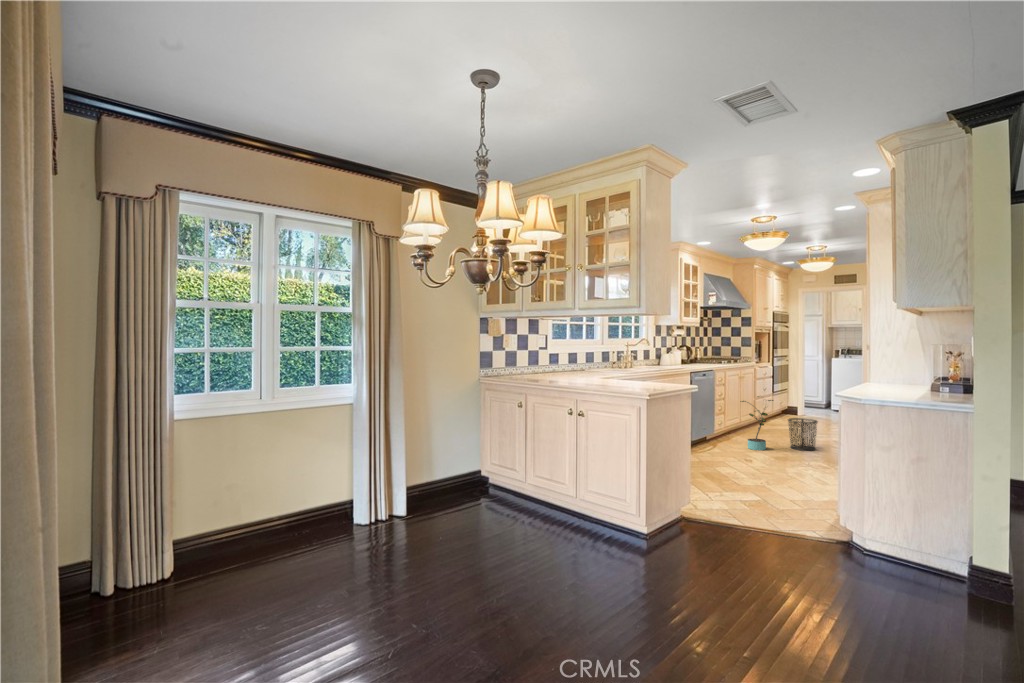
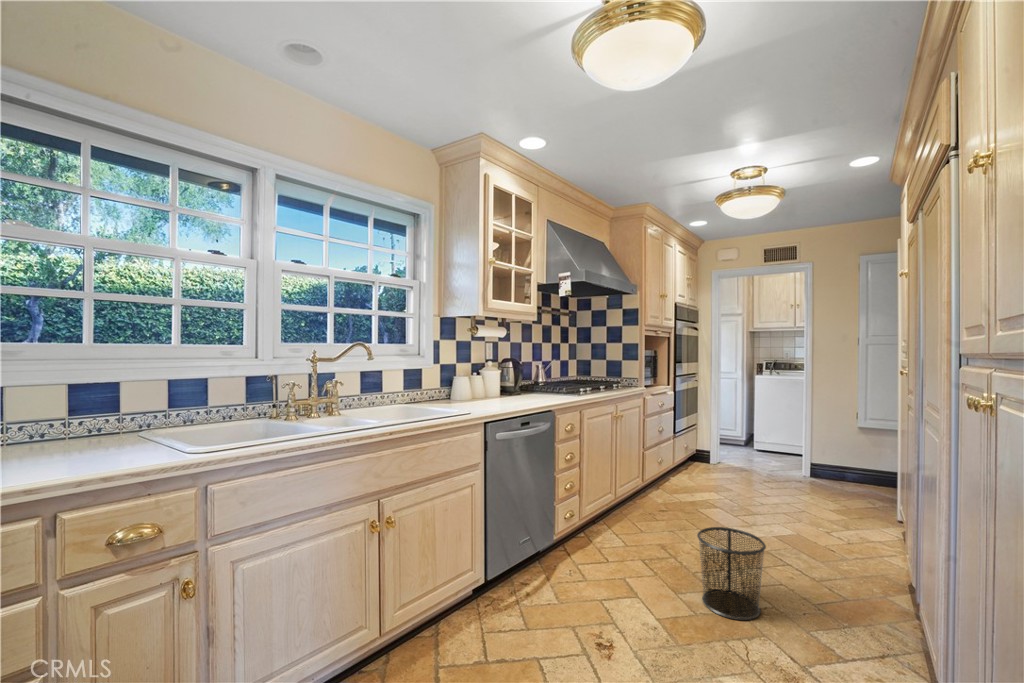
potted plant: present [740,396,773,450] -> none [593,480,667,621]

